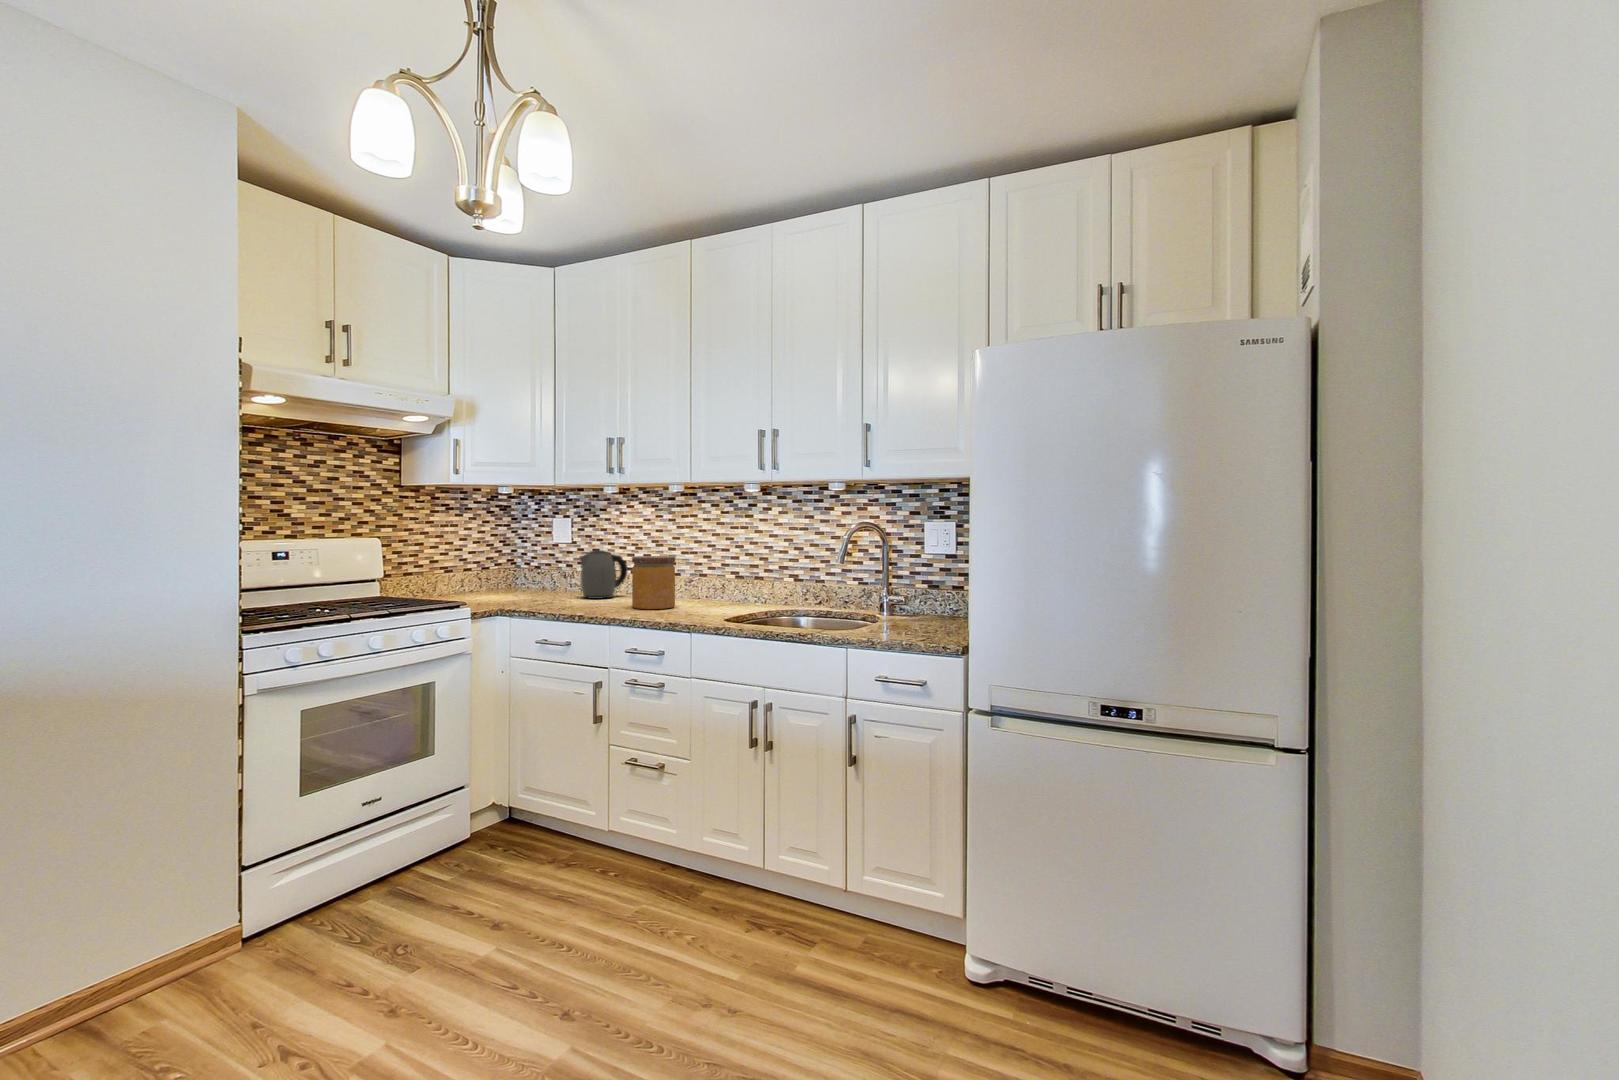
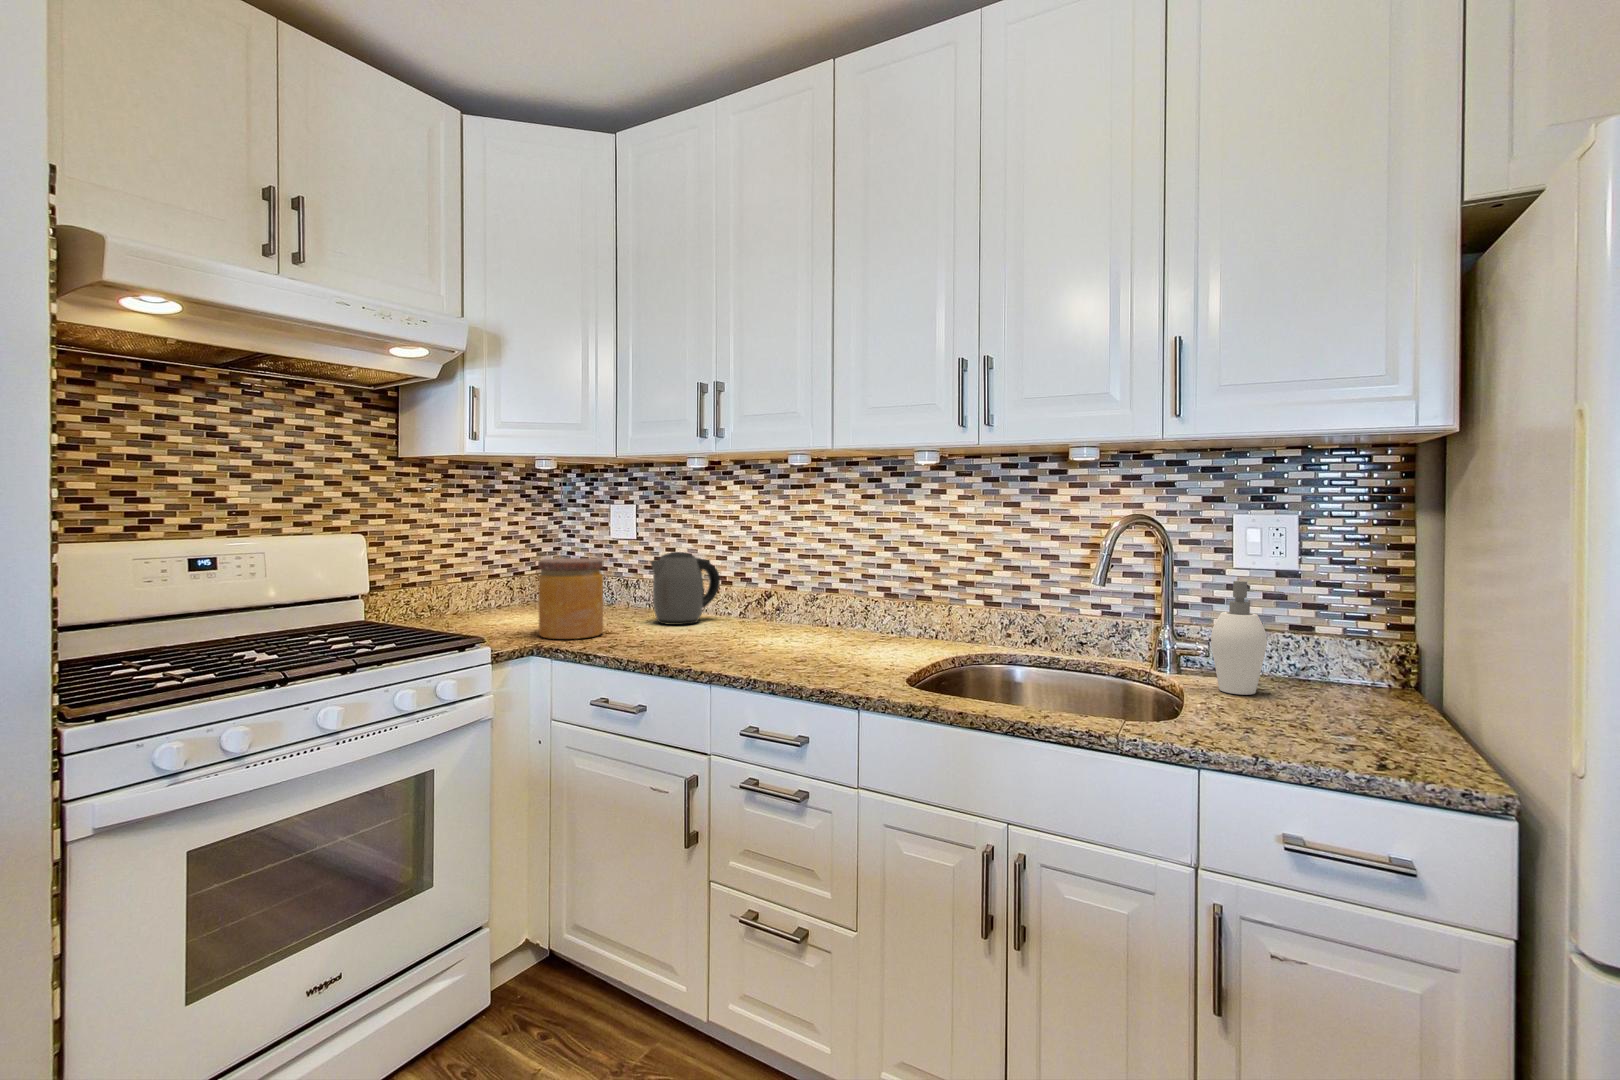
jar: present [632,556,675,609] -> present [538,558,603,639]
soap dispenser: none [903,560,936,624] -> present [1211,581,1284,695]

